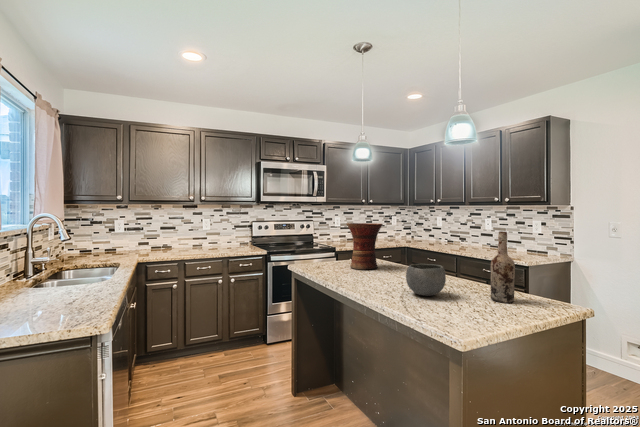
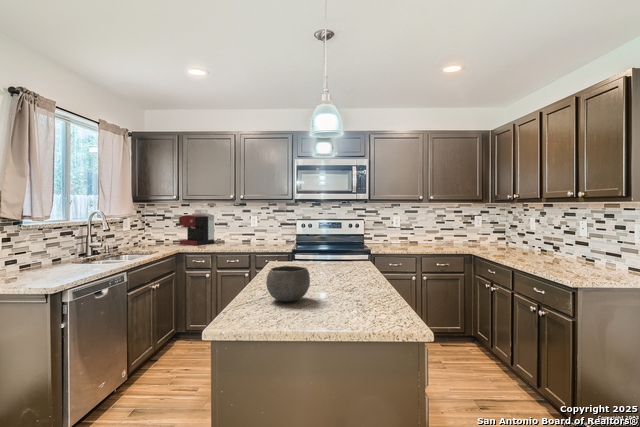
coffee maker: none [119,216,160,253] -> present [179,212,214,245]
vase: present [346,223,383,270] -> none [301,221,341,272]
wine bottle: present [491,231,515,303] -> none [338,232,364,319]

